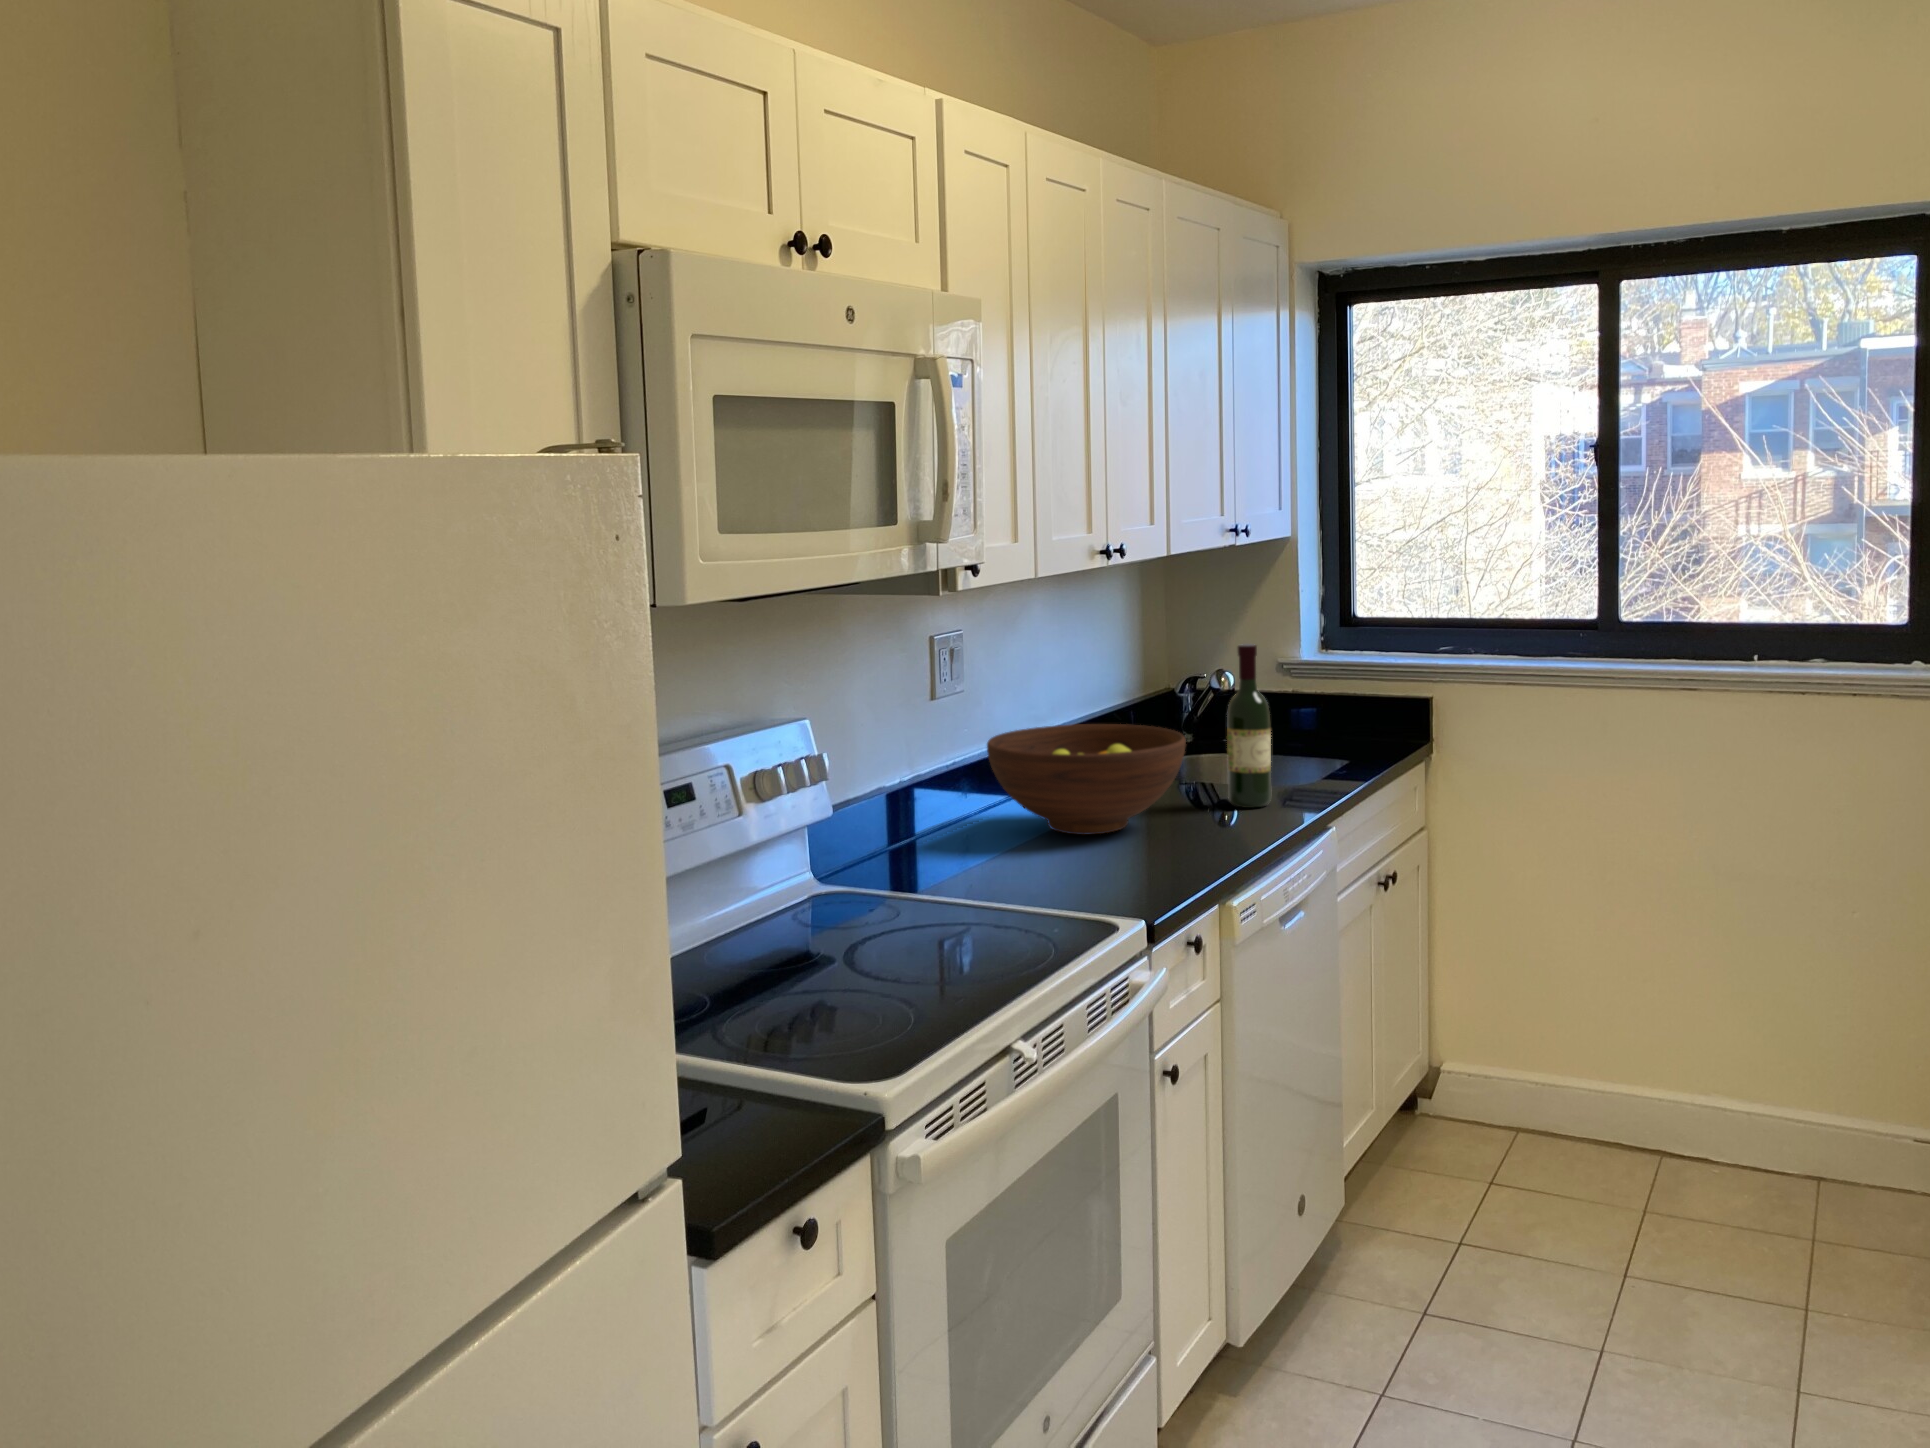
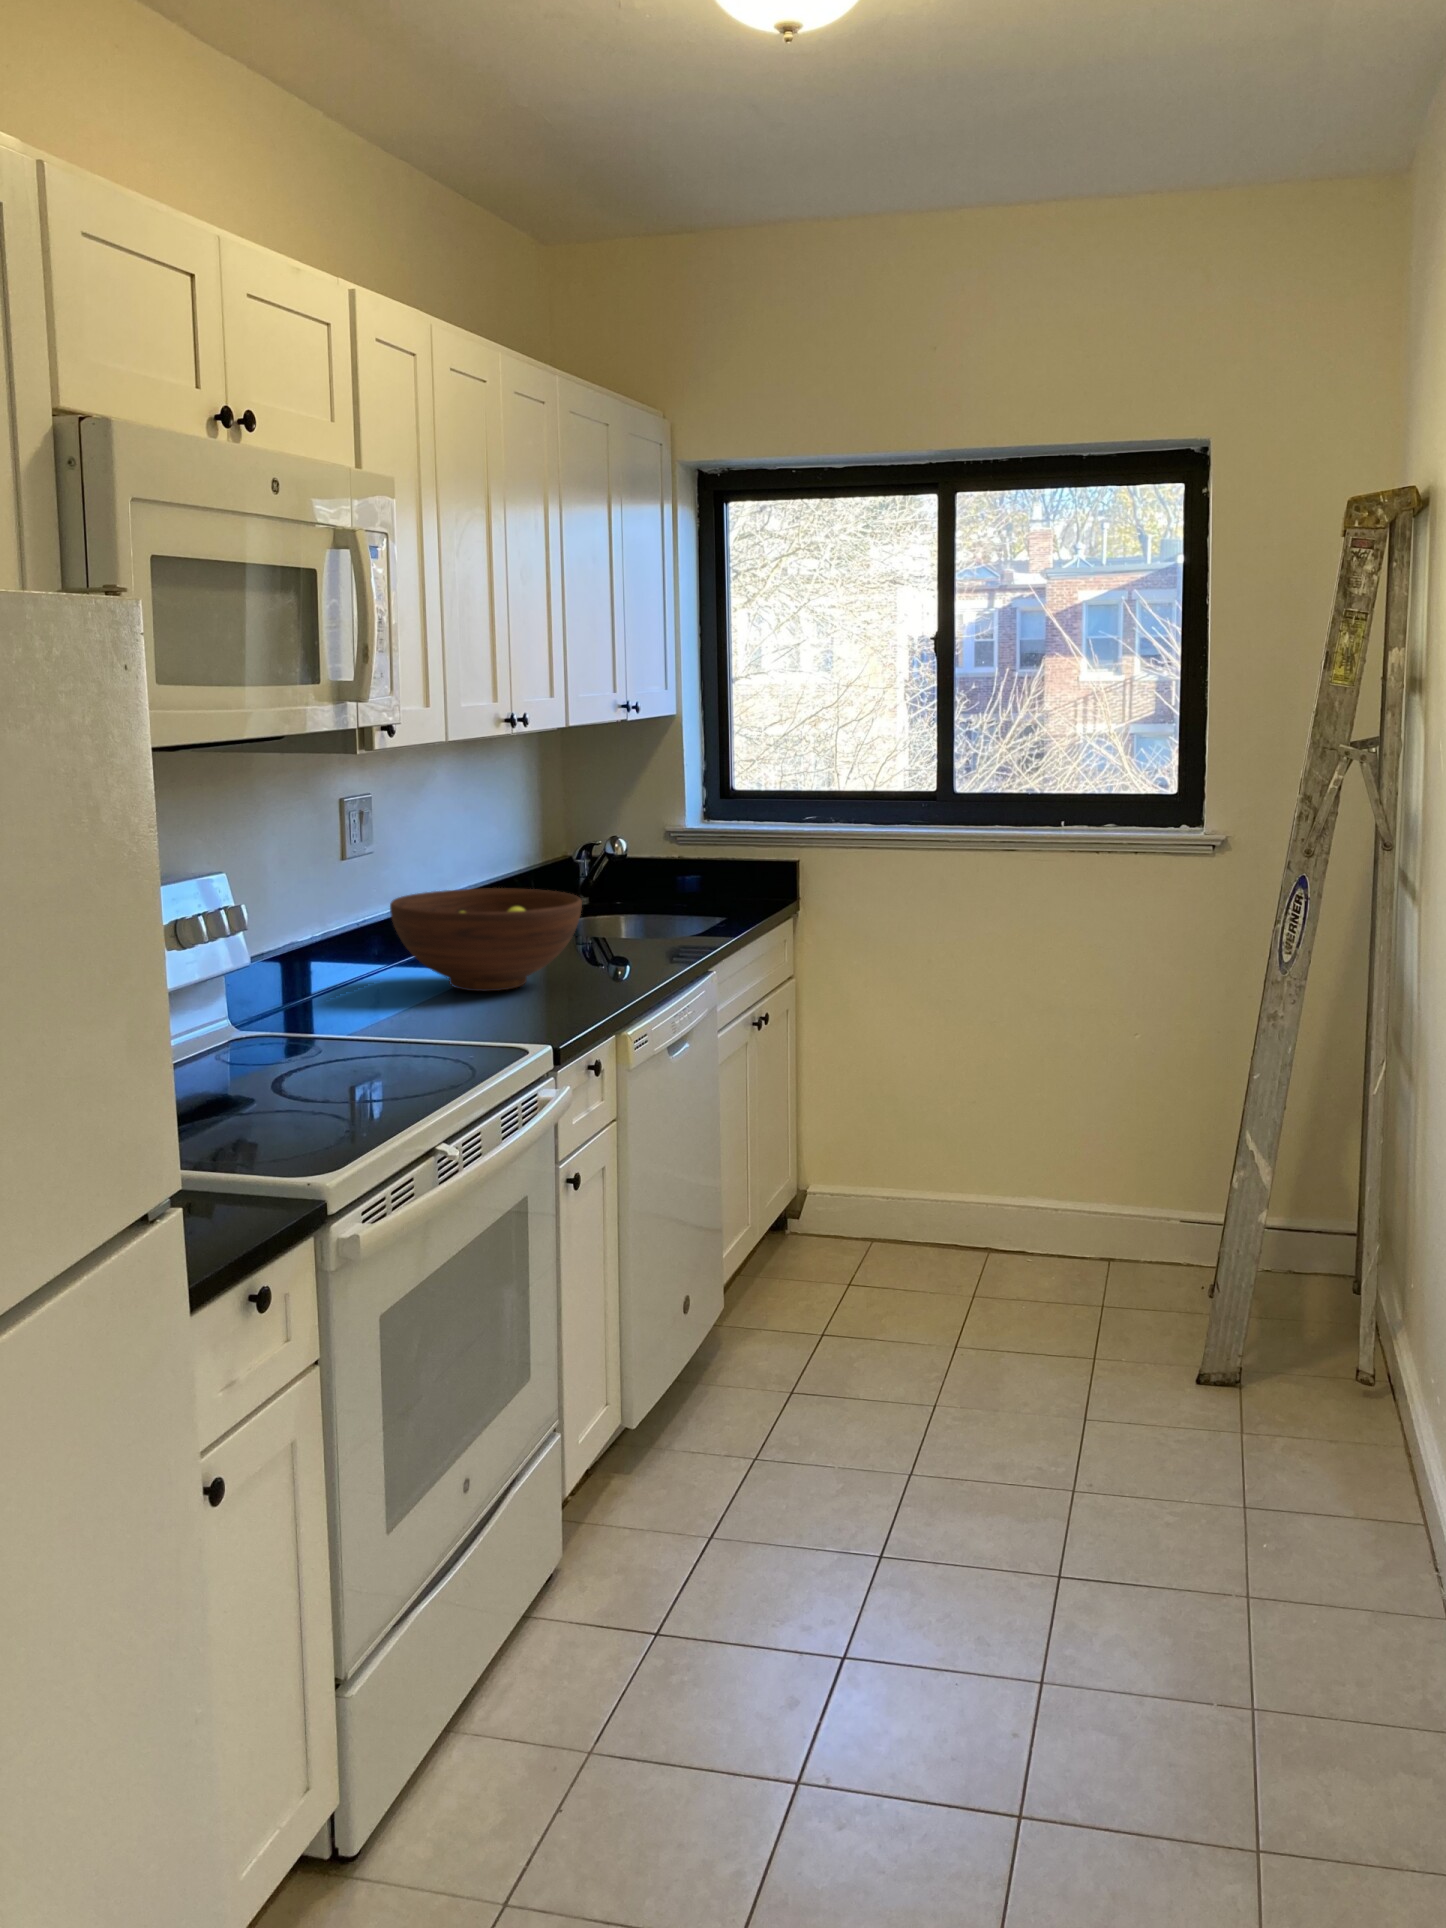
wine bottle: present [1227,644,1271,808] -> none [621,814,661,968]

